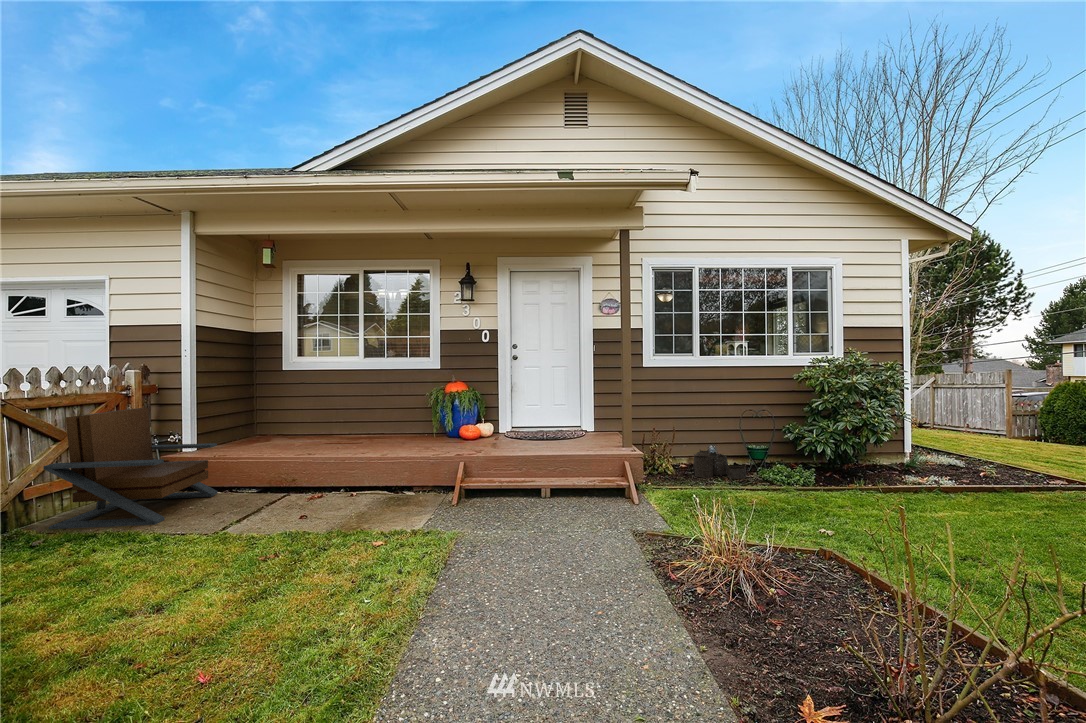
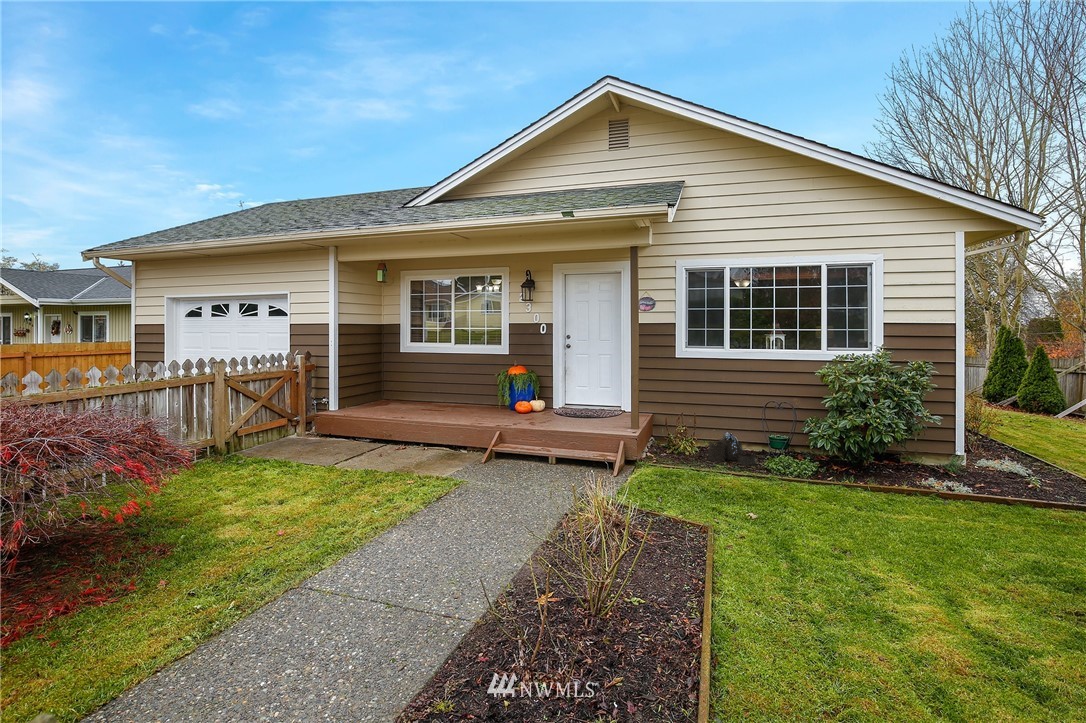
lounge chair: present [44,407,218,529] -> none [248,381,347,457]

